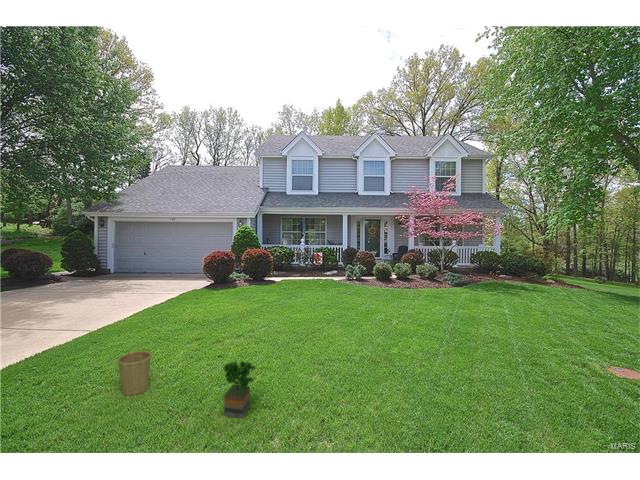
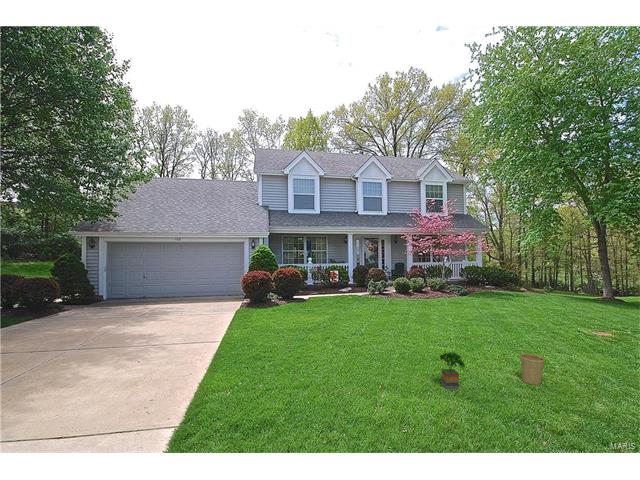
basket: present [117,346,151,396] -> present [520,352,545,385]

